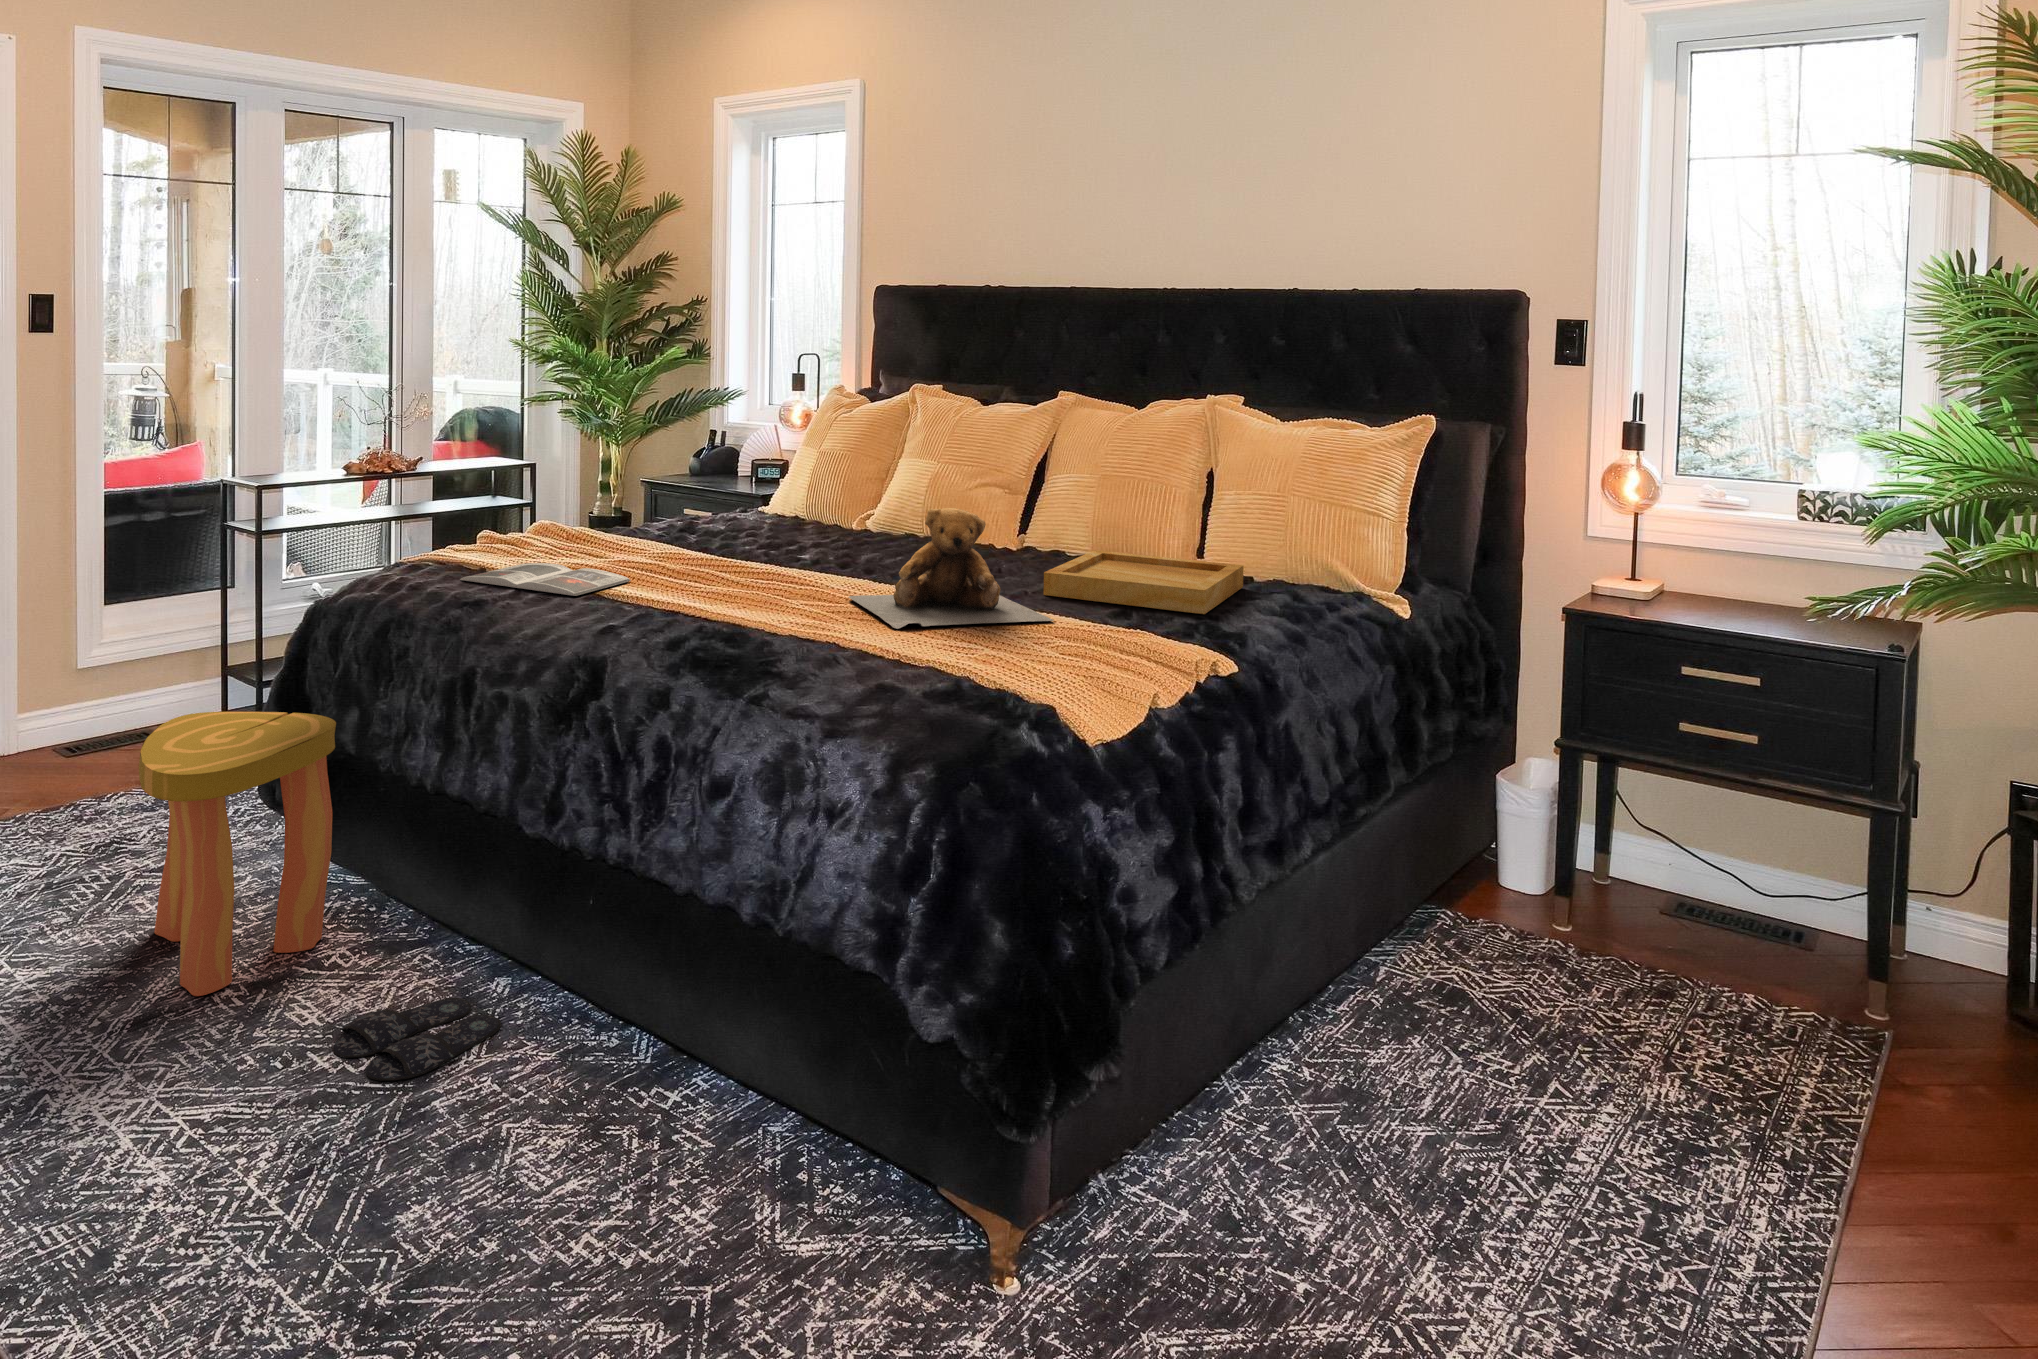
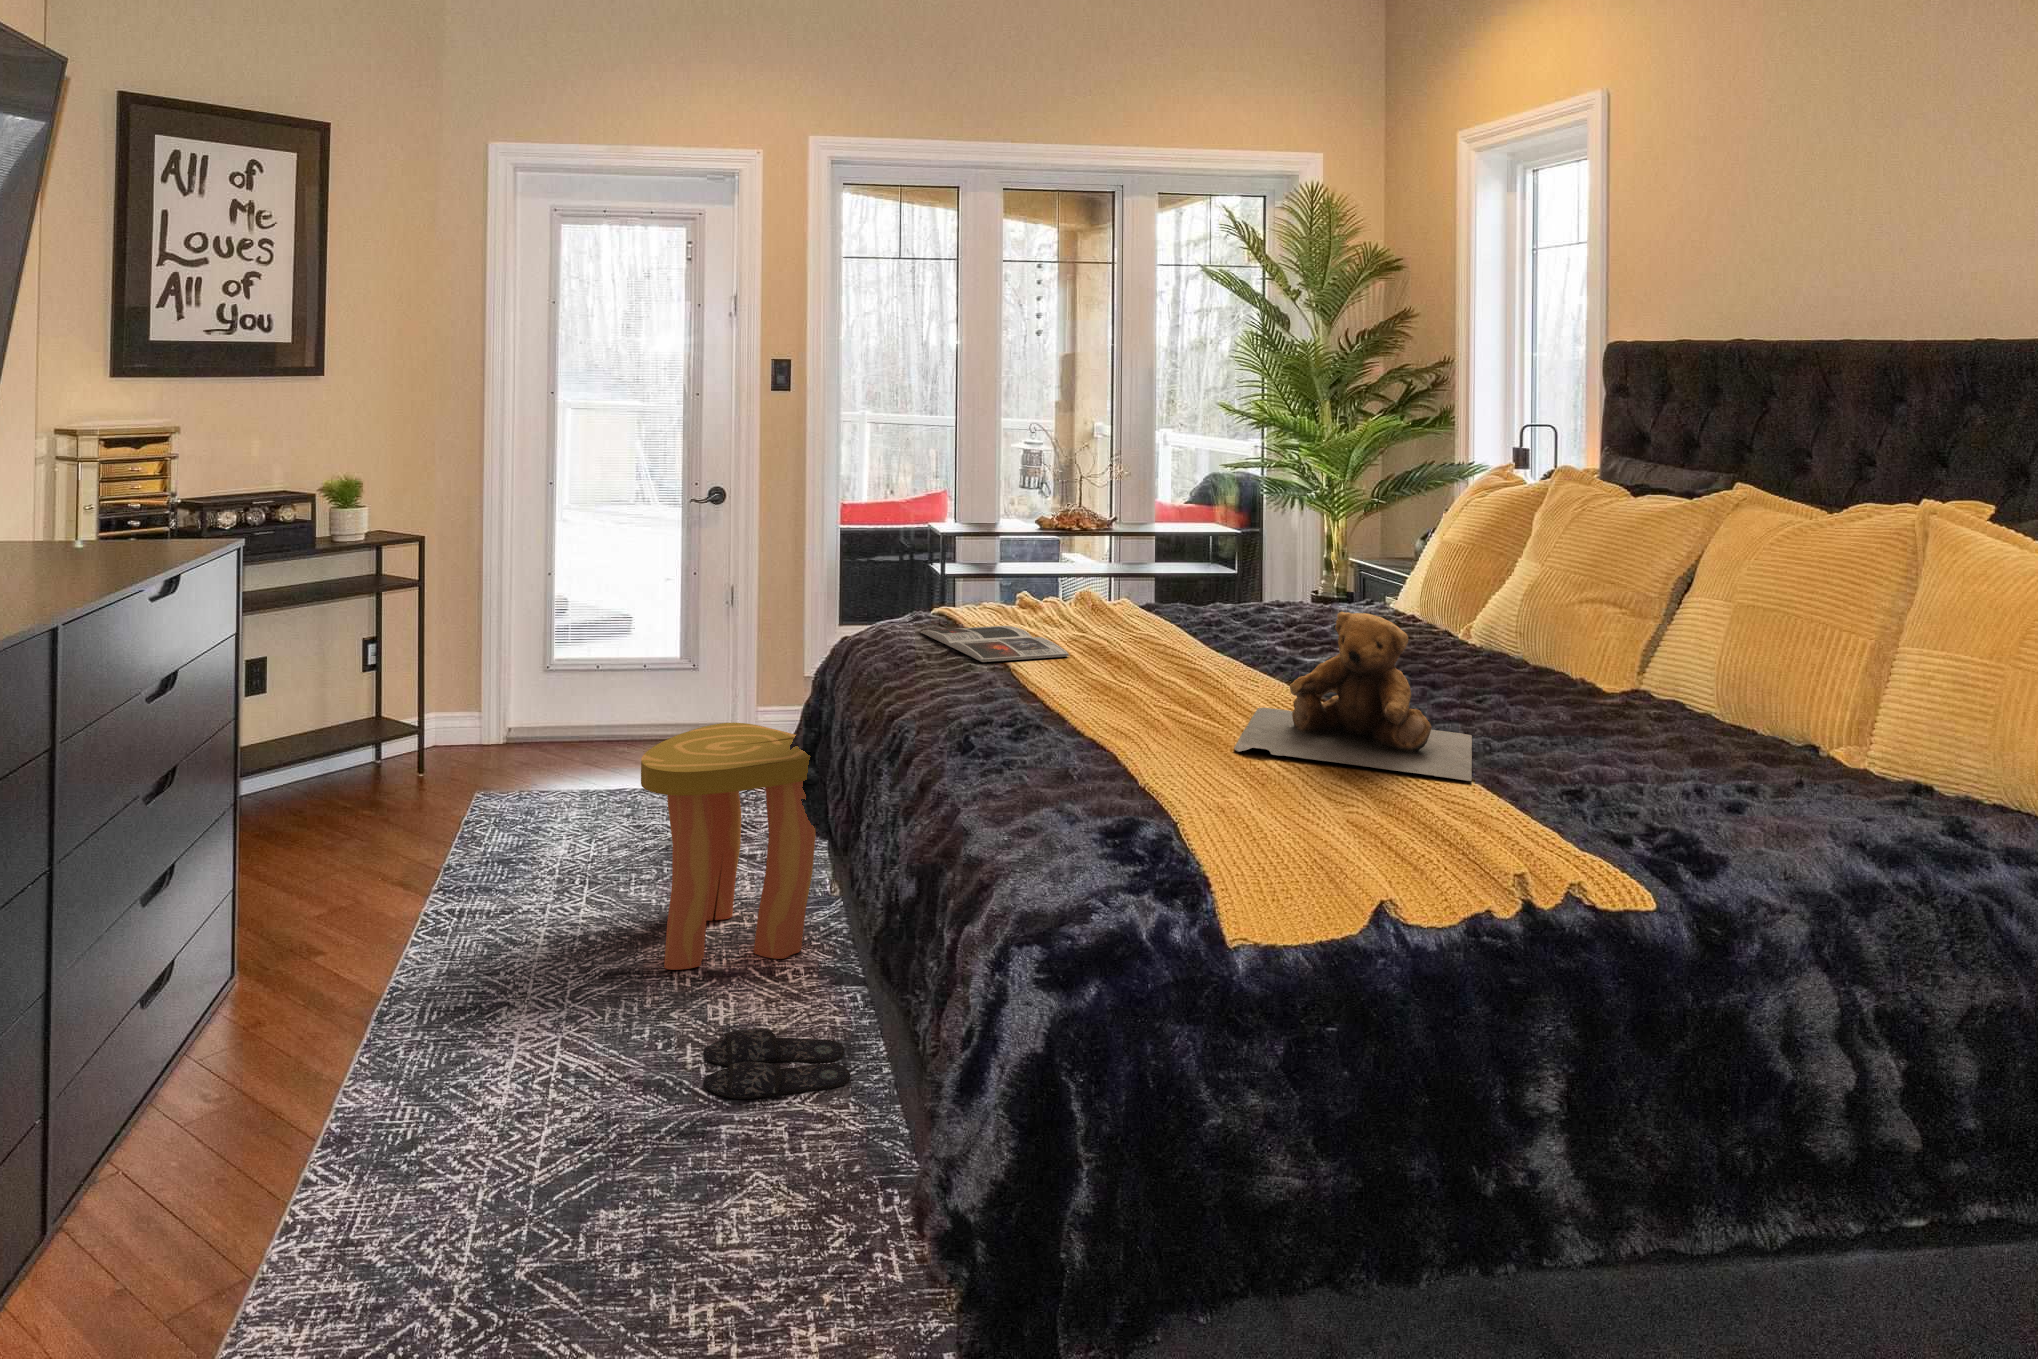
tray: present [1043,550,1243,614] -> none [1540,704,1922,817]

